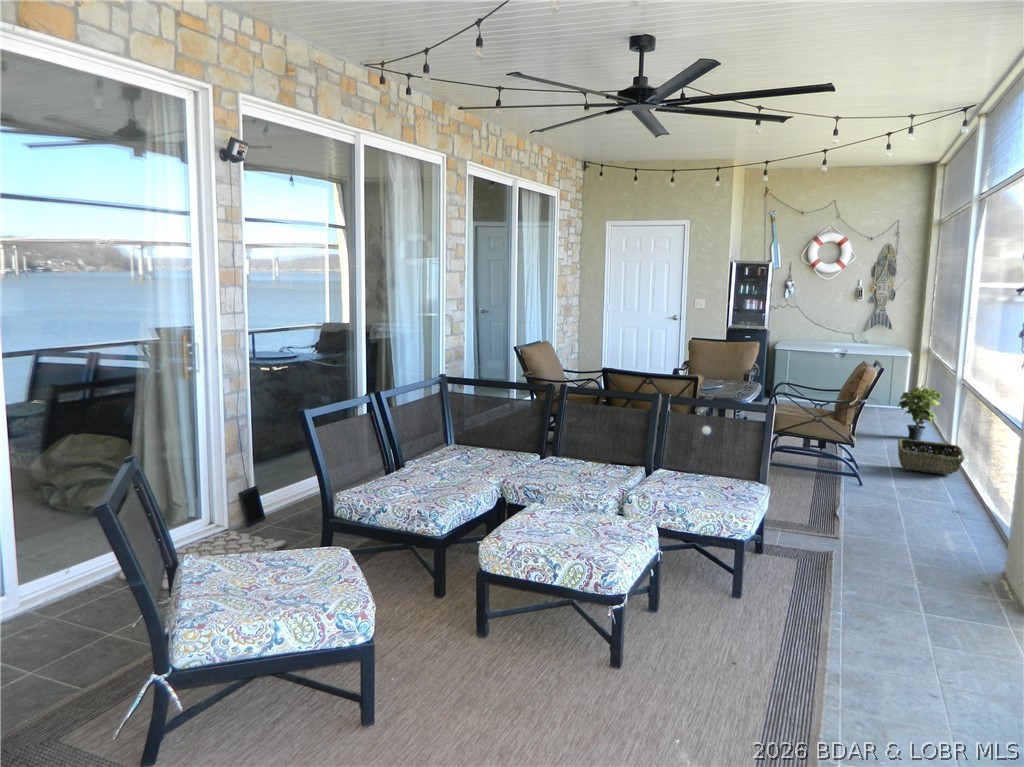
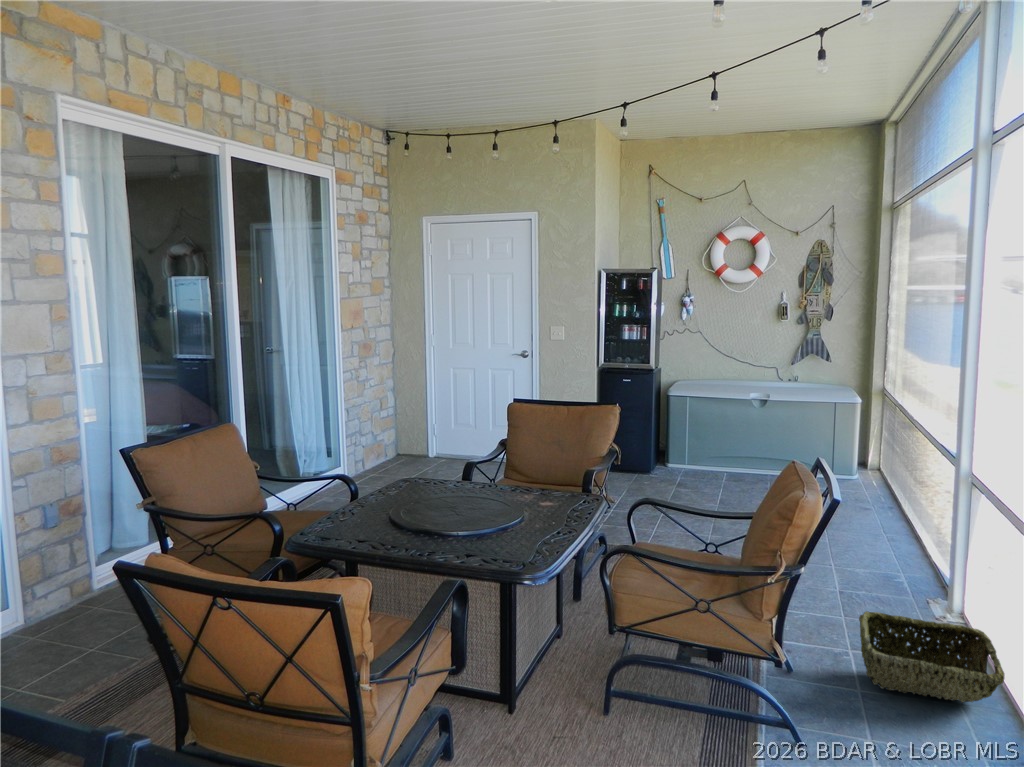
potted plant: present [898,385,942,440] -> none [849,472,925,567]

